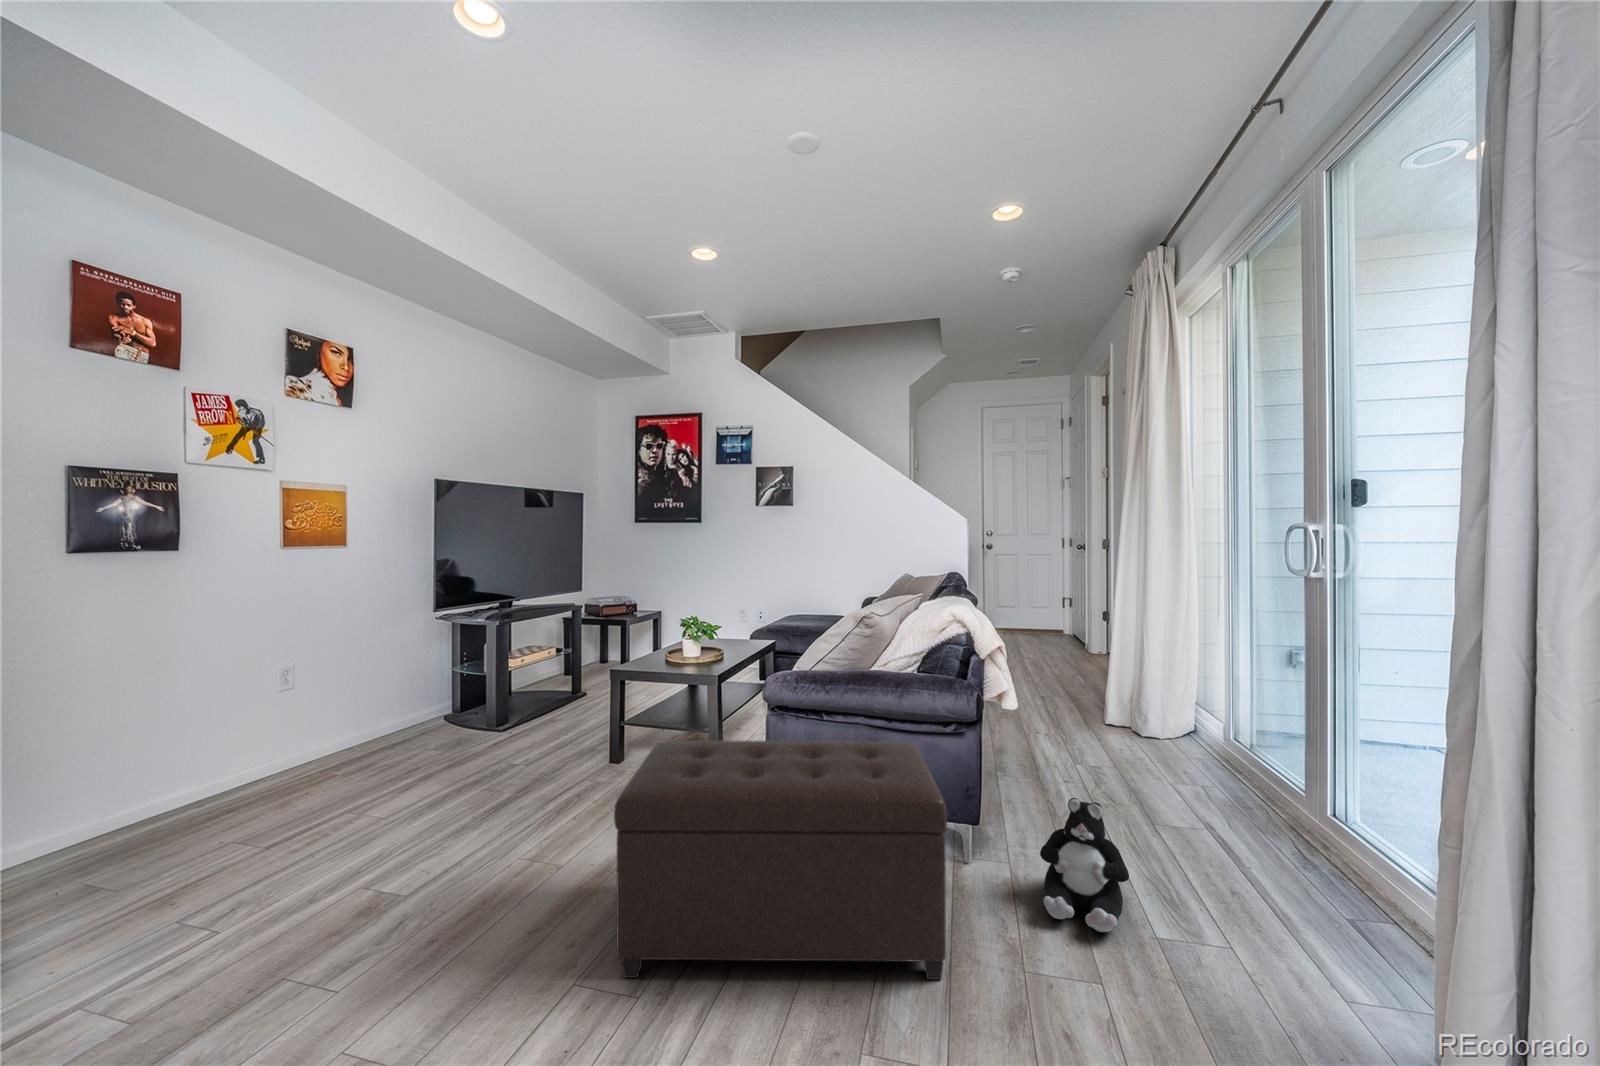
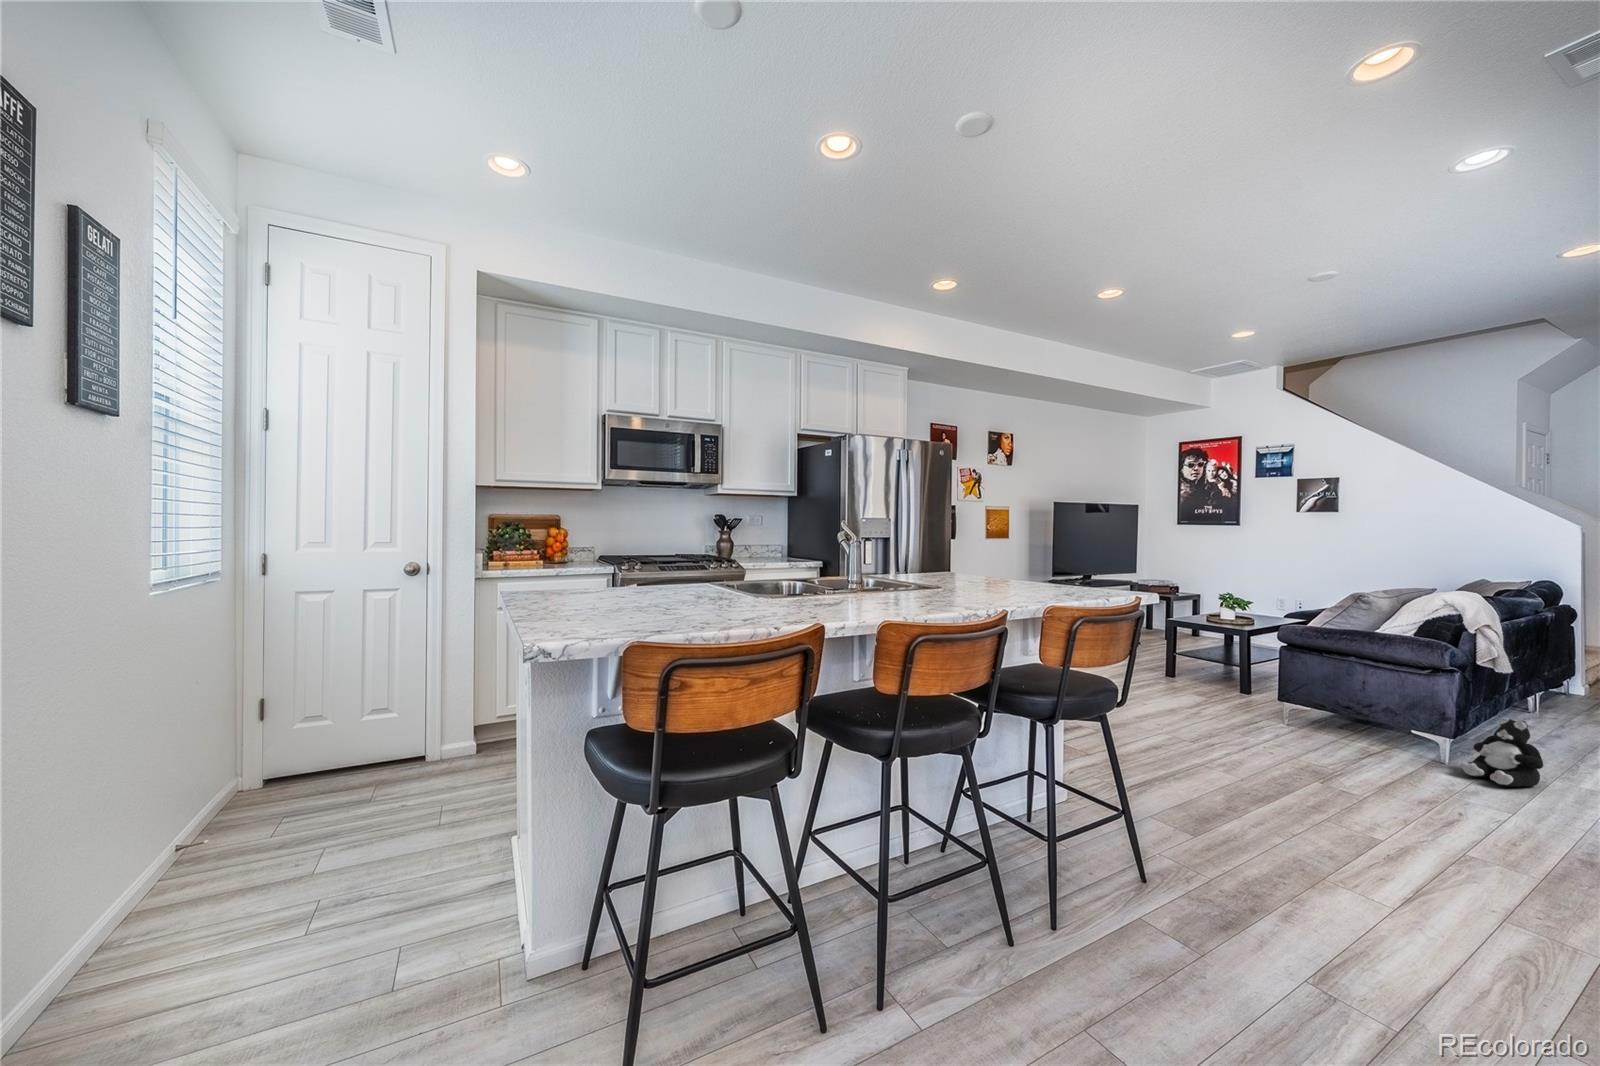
ottoman: present [614,740,947,980] -> none [1179,645,1374,768]

